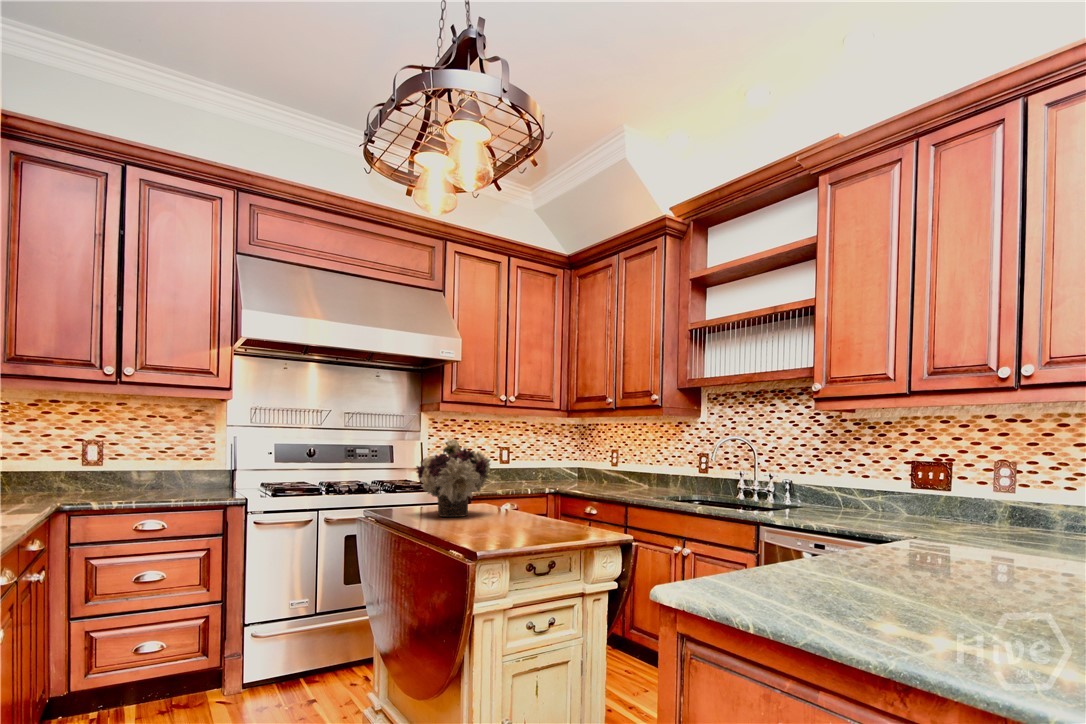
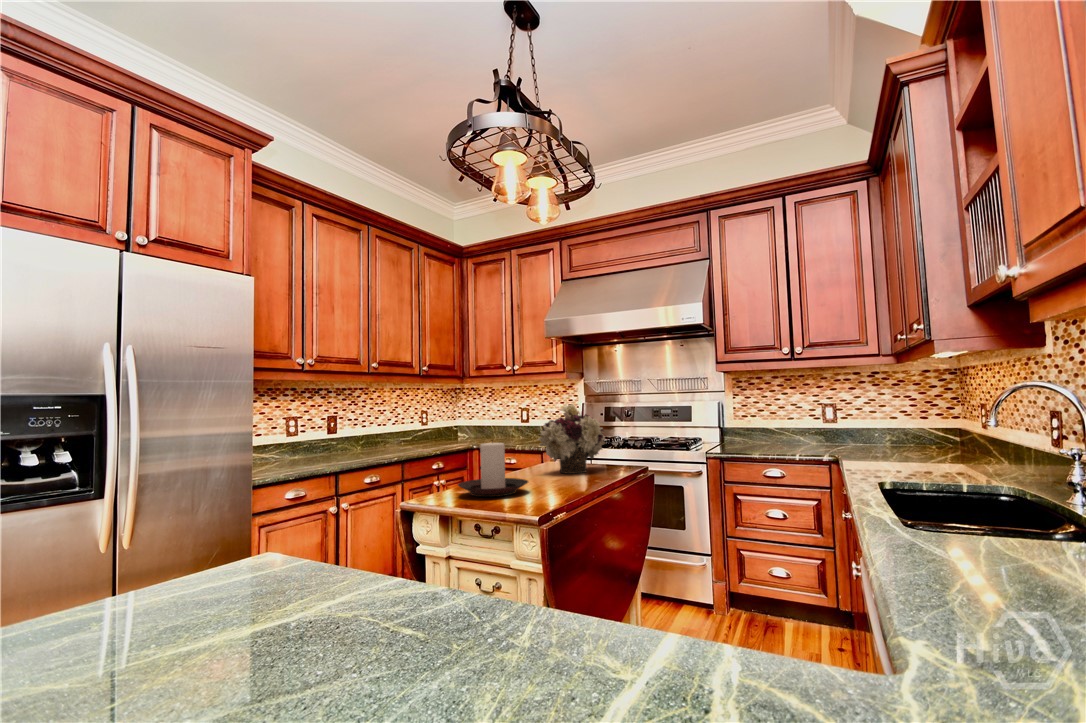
candle holder: none [486,475,564,537] -> present [458,443,528,497]

